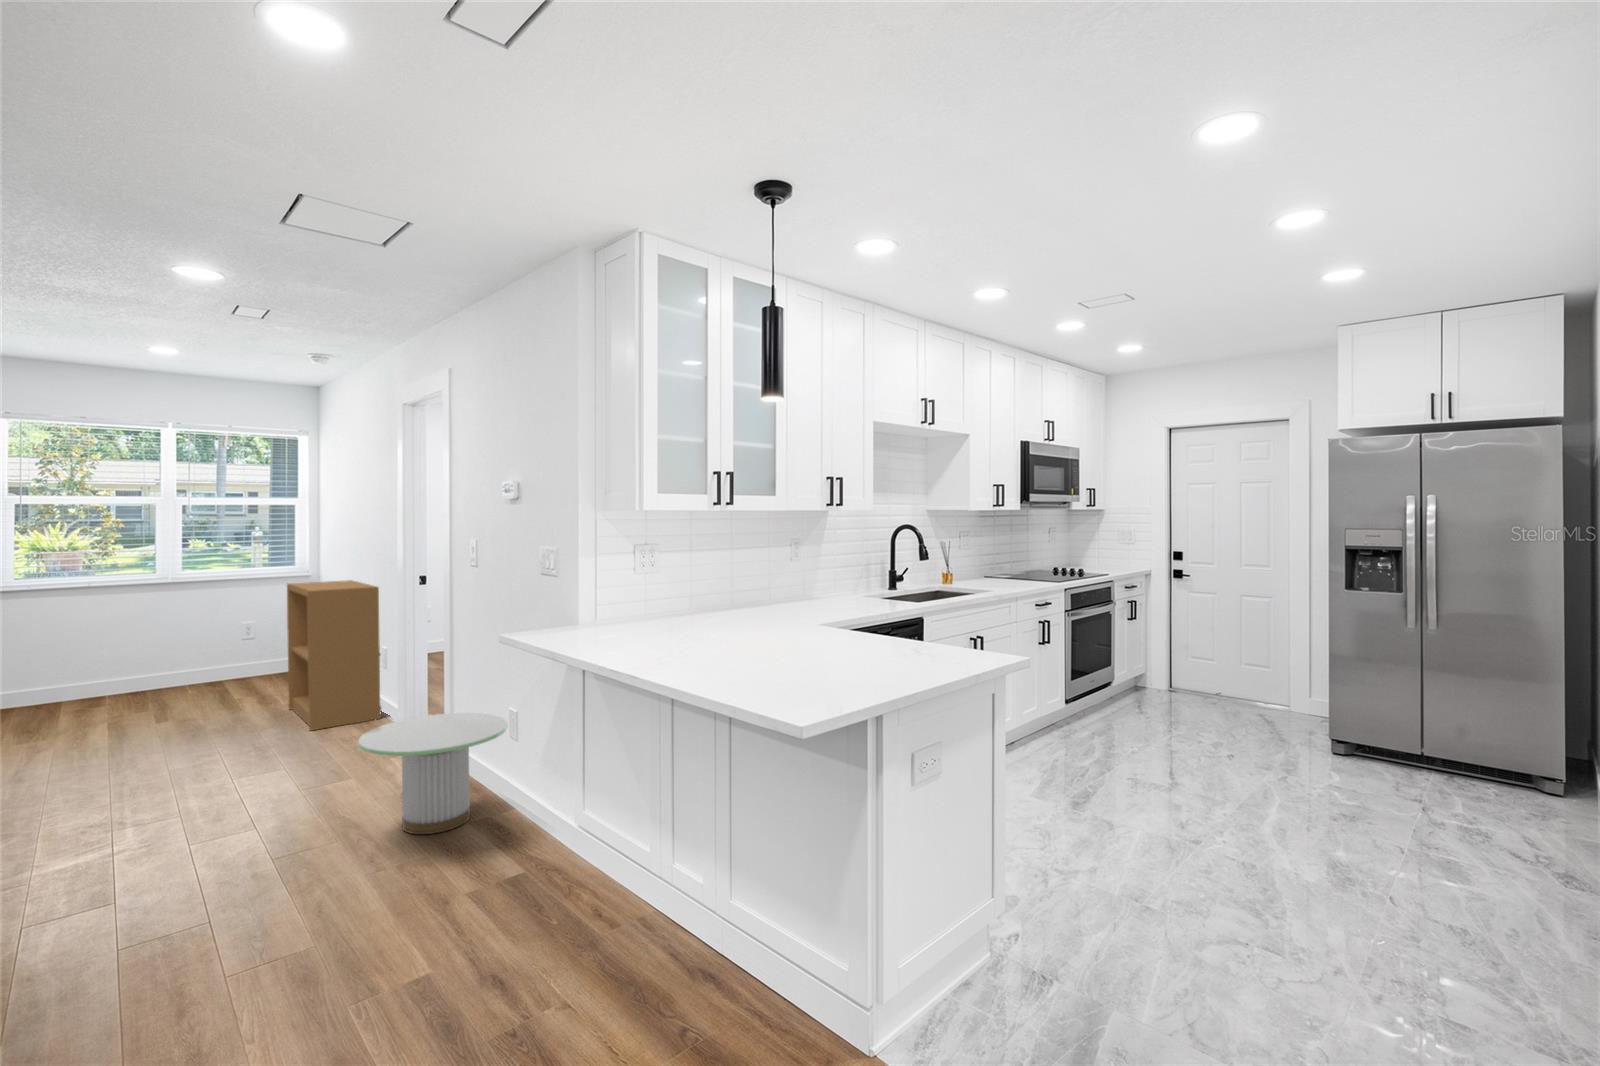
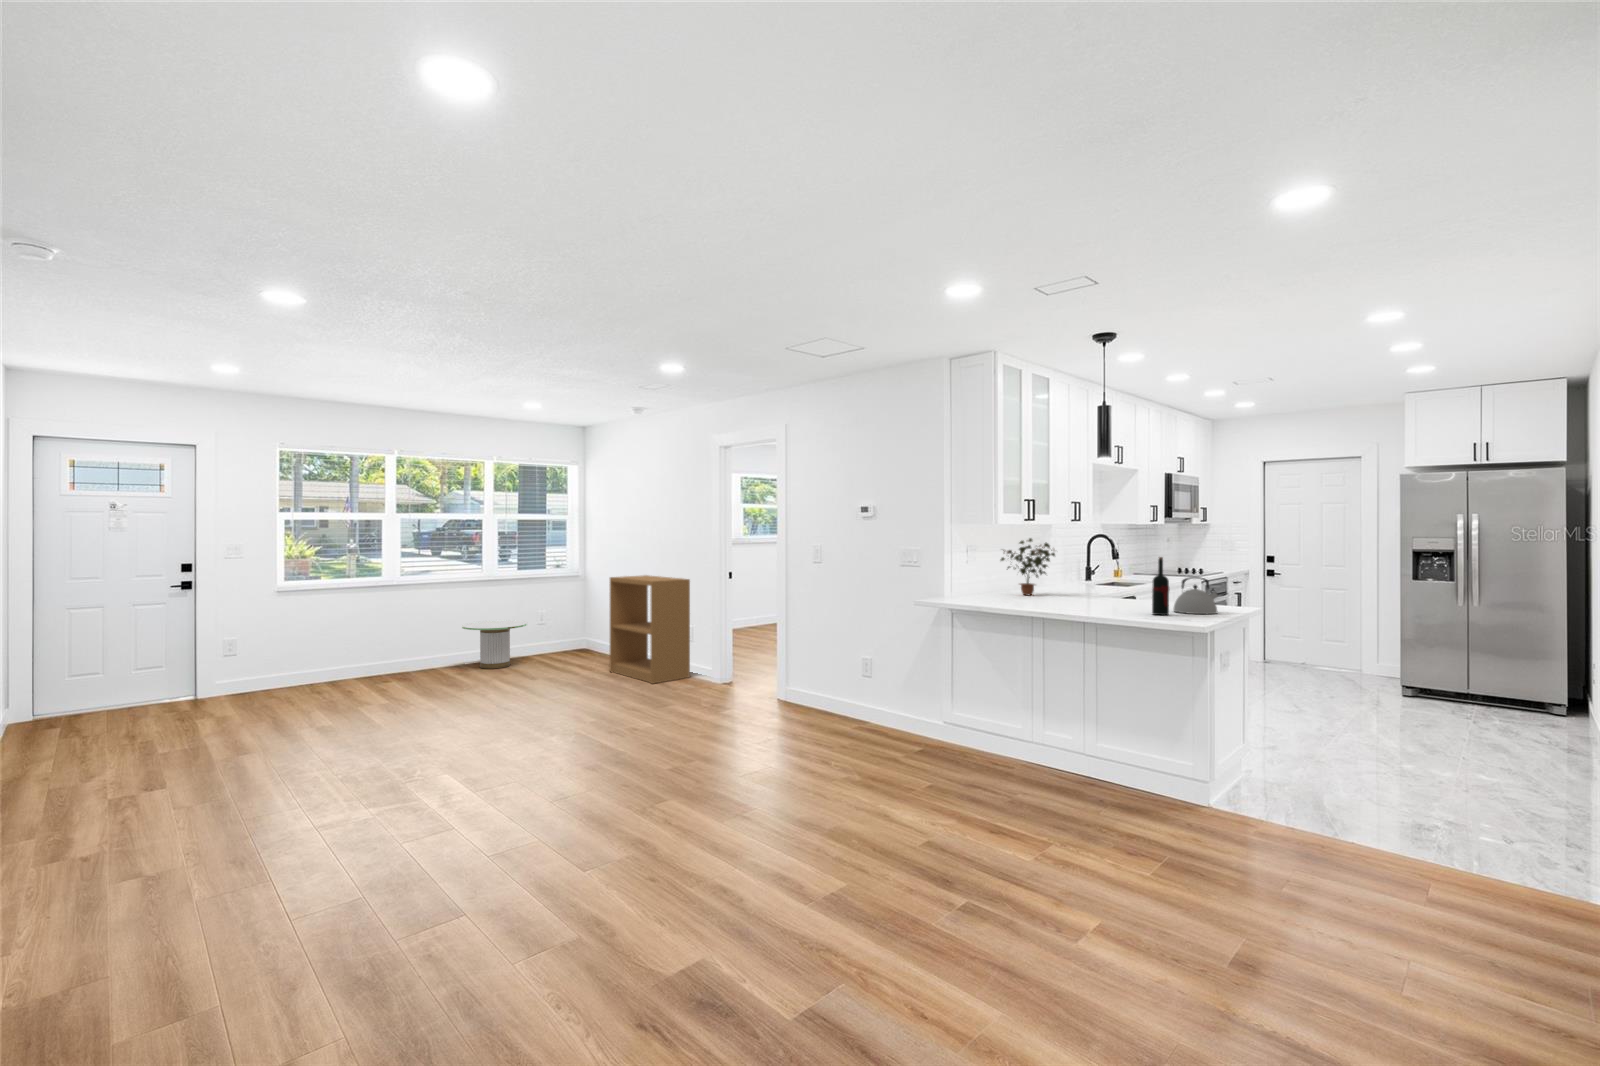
potted plant: none [700,531,771,620] -> present [1001,538,1055,595]
wine bottle: none [794,568,822,678] -> present [1152,557,1169,615]
kettle: none [850,604,925,675] -> present [1174,577,1218,614]
side table: present [358,713,507,834] -> present [462,620,527,669]

